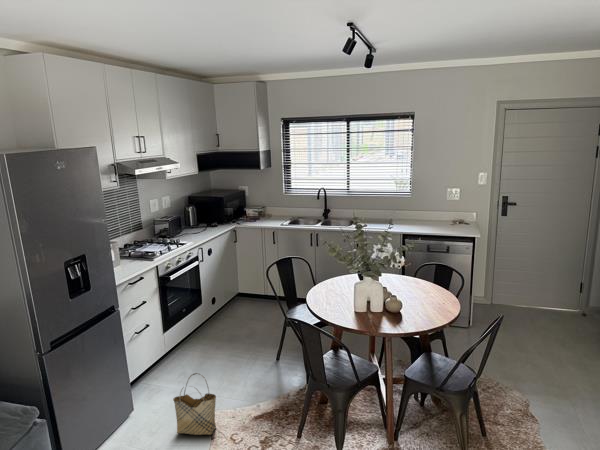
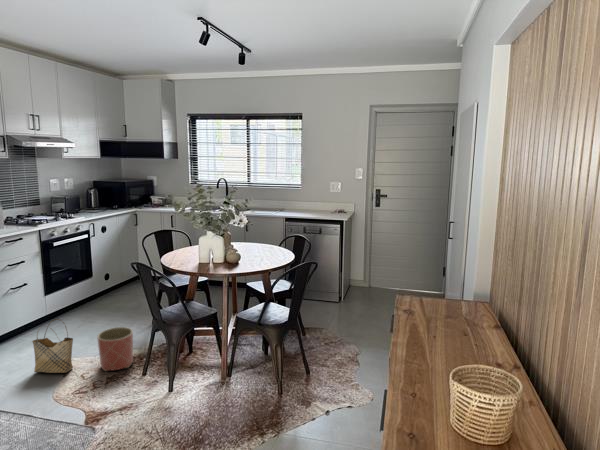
planter: none [242,378,279,432] -> present [97,327,133,371]

